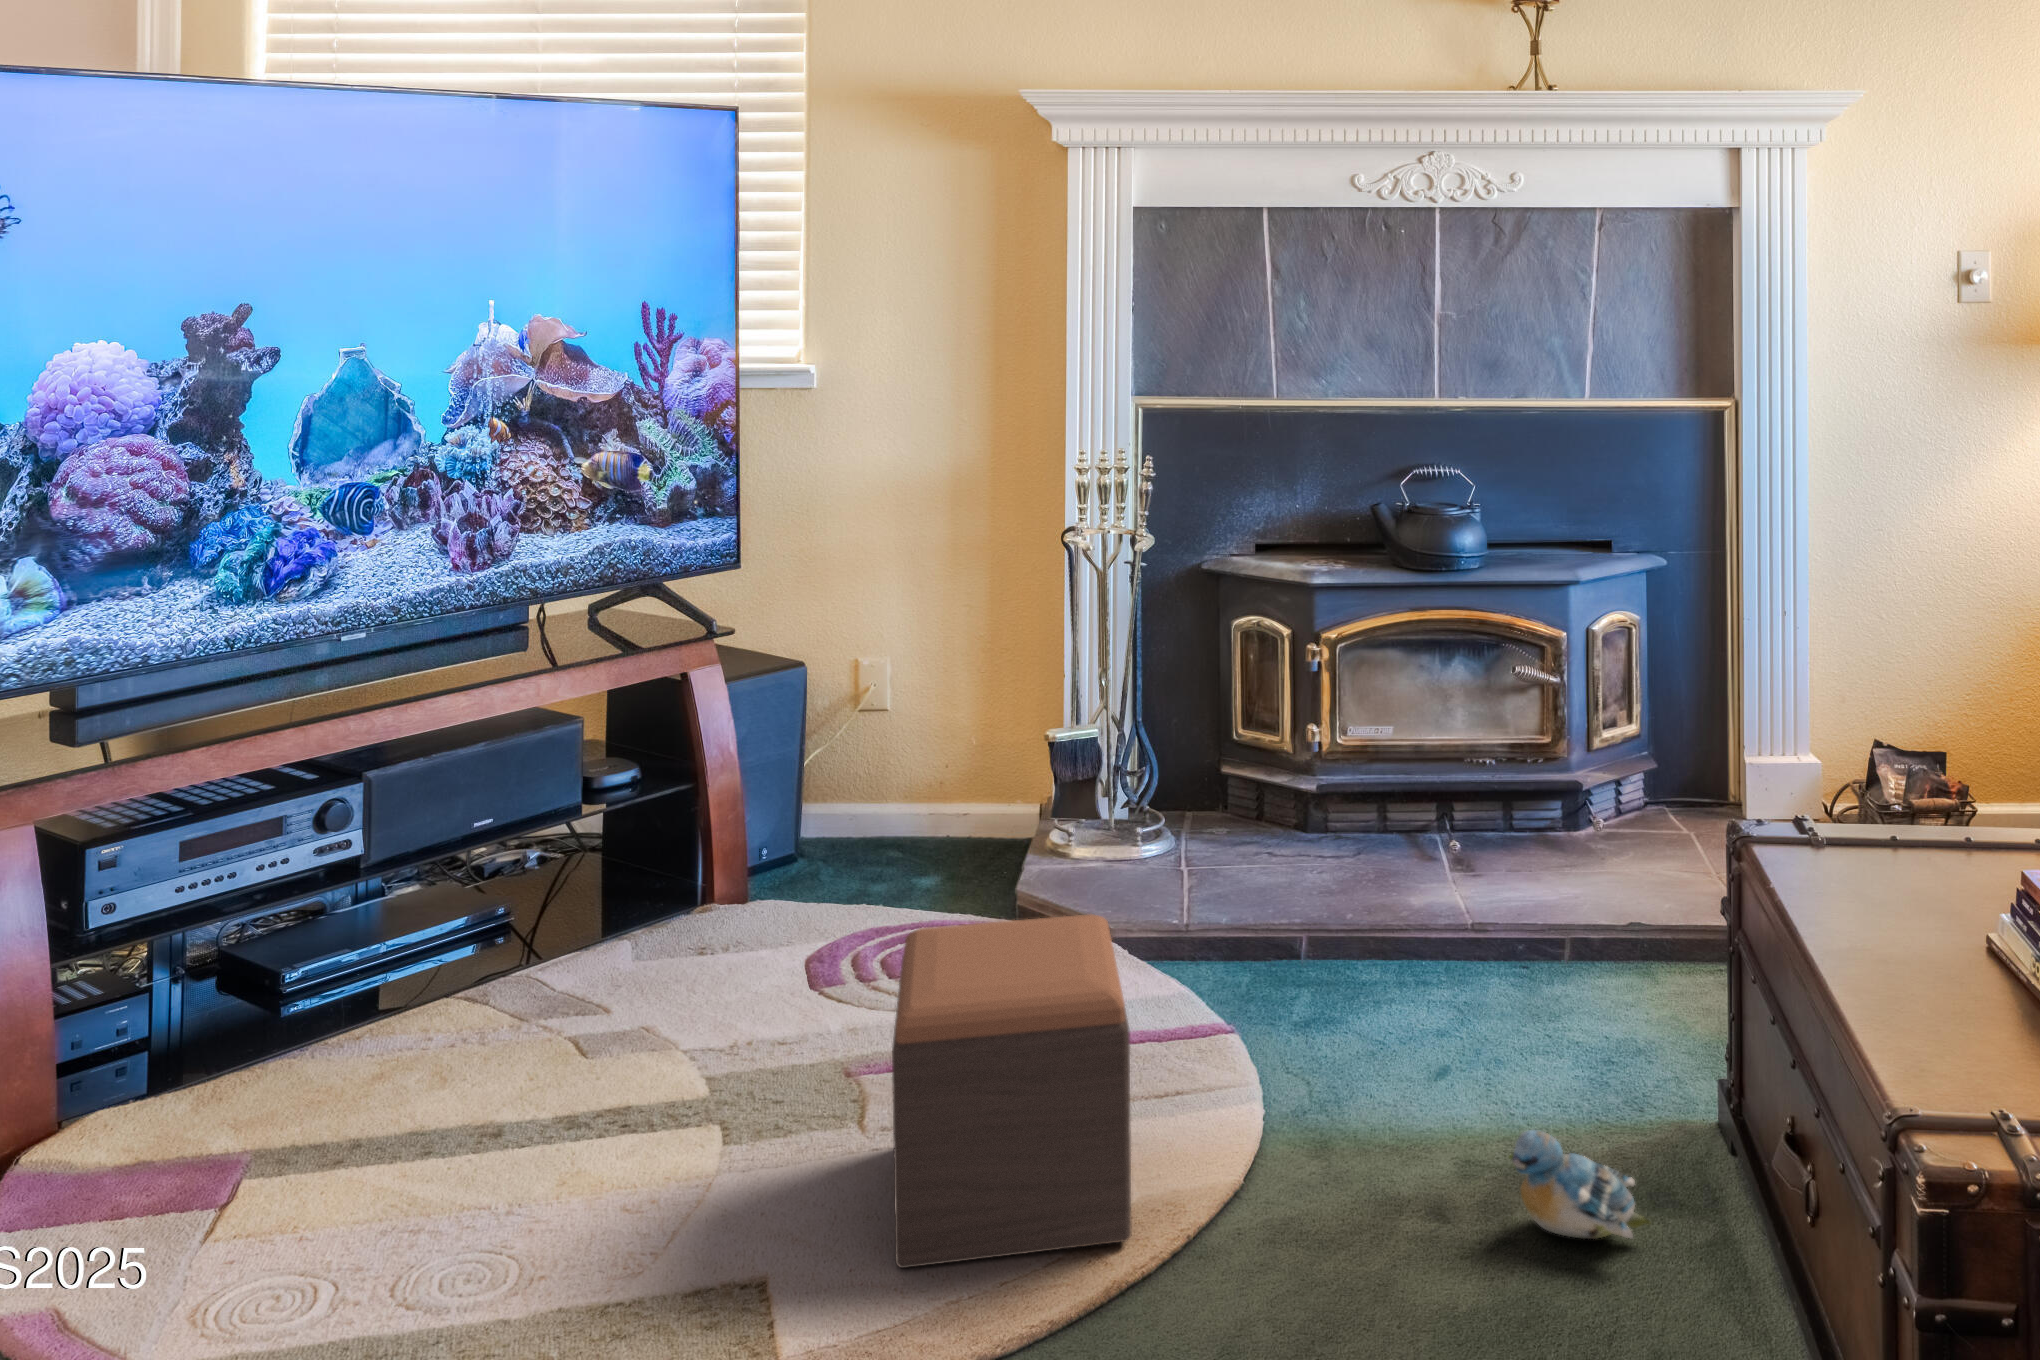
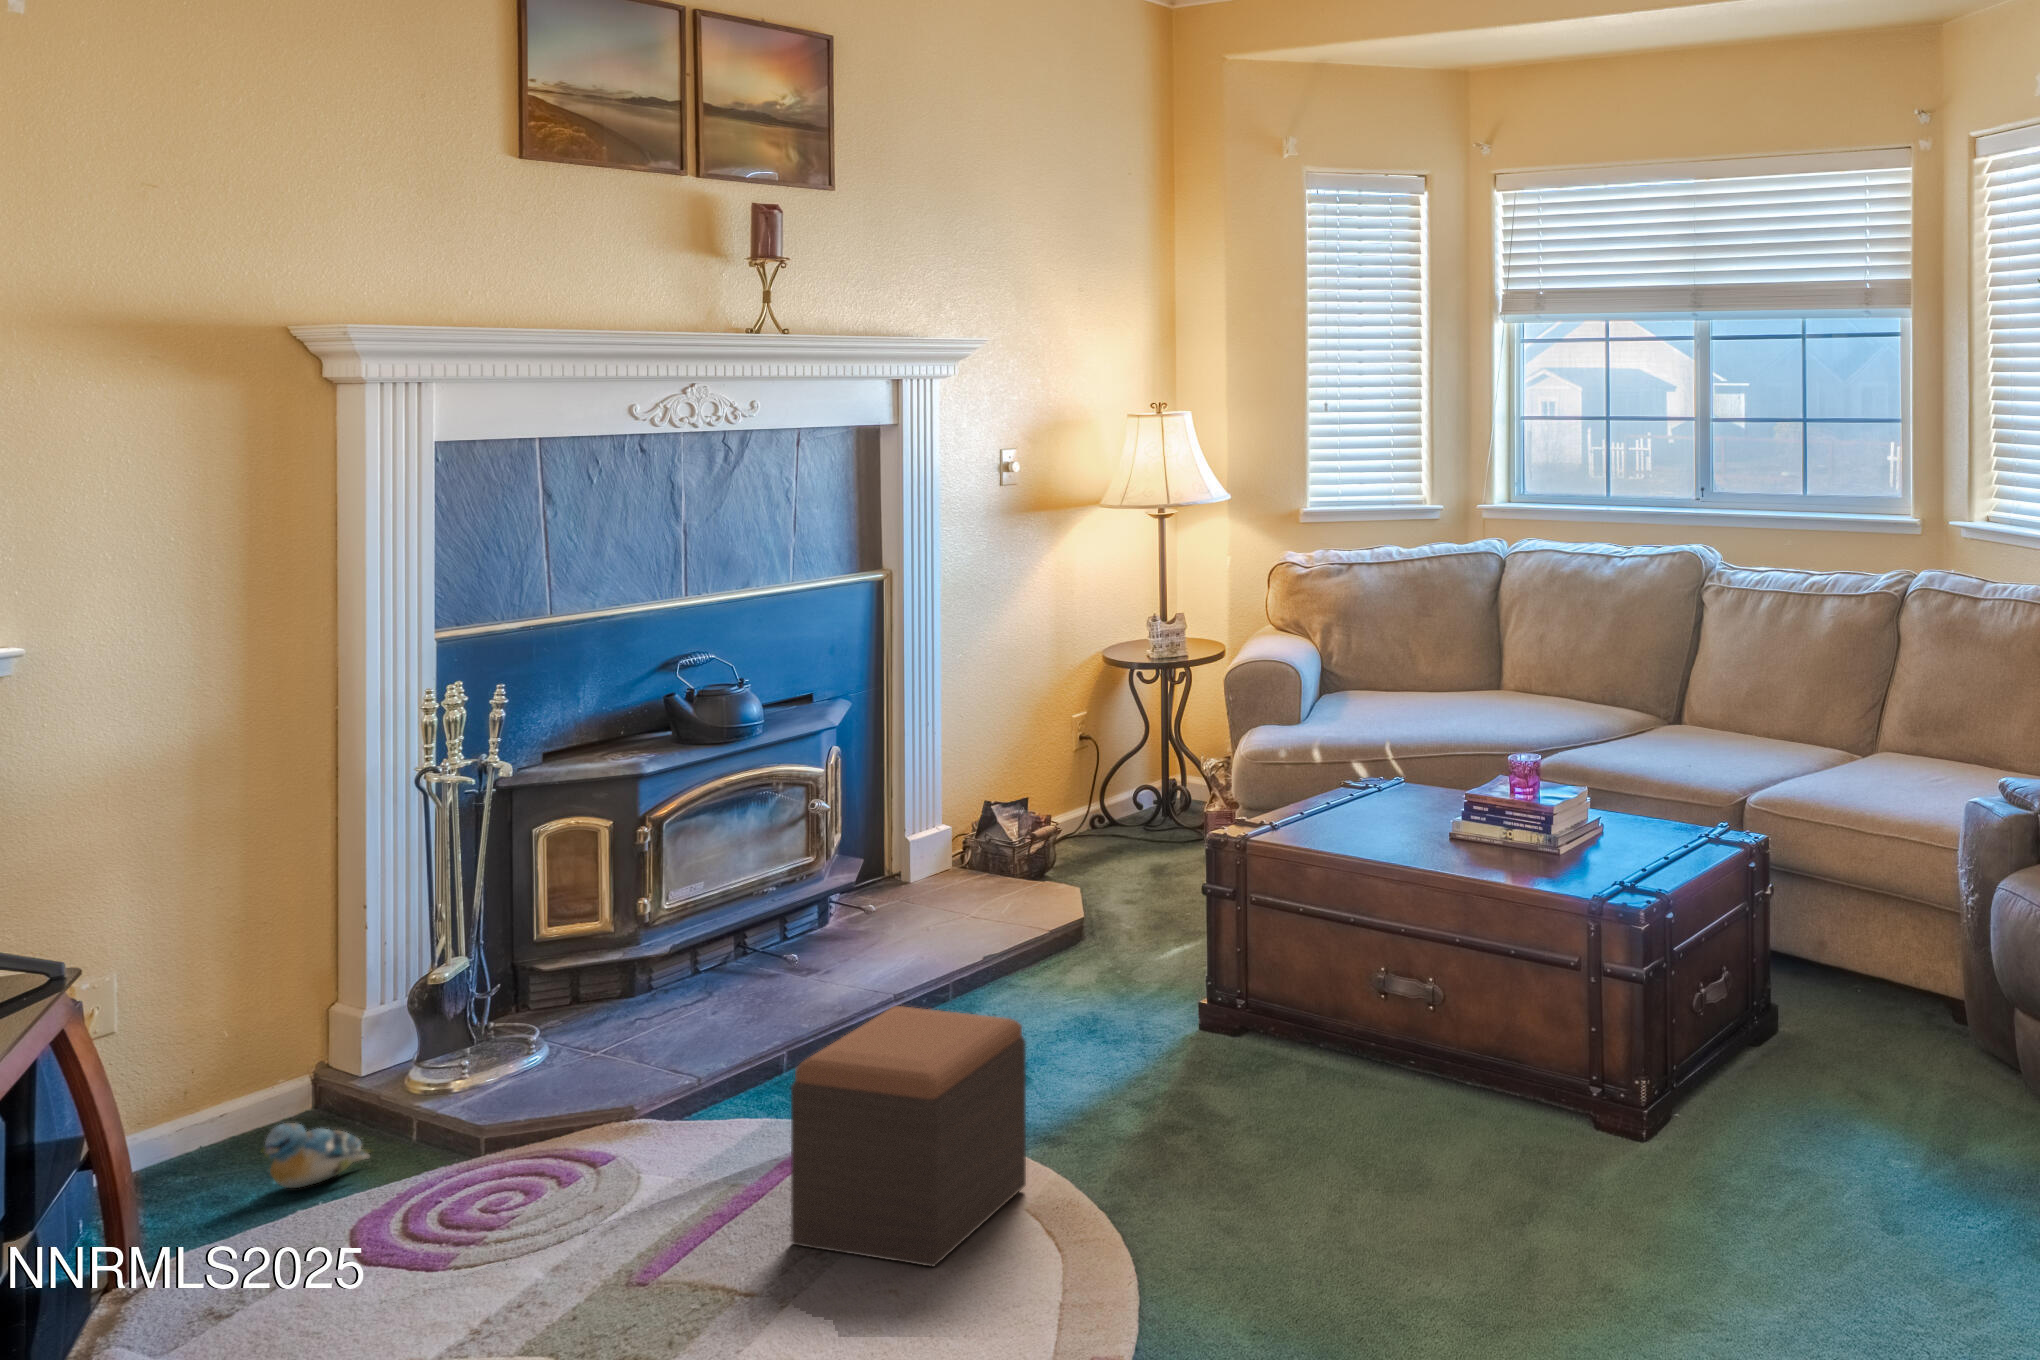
plush toy: present [1509,1130,1651,1239] -> present [262,1123,373,1188]

